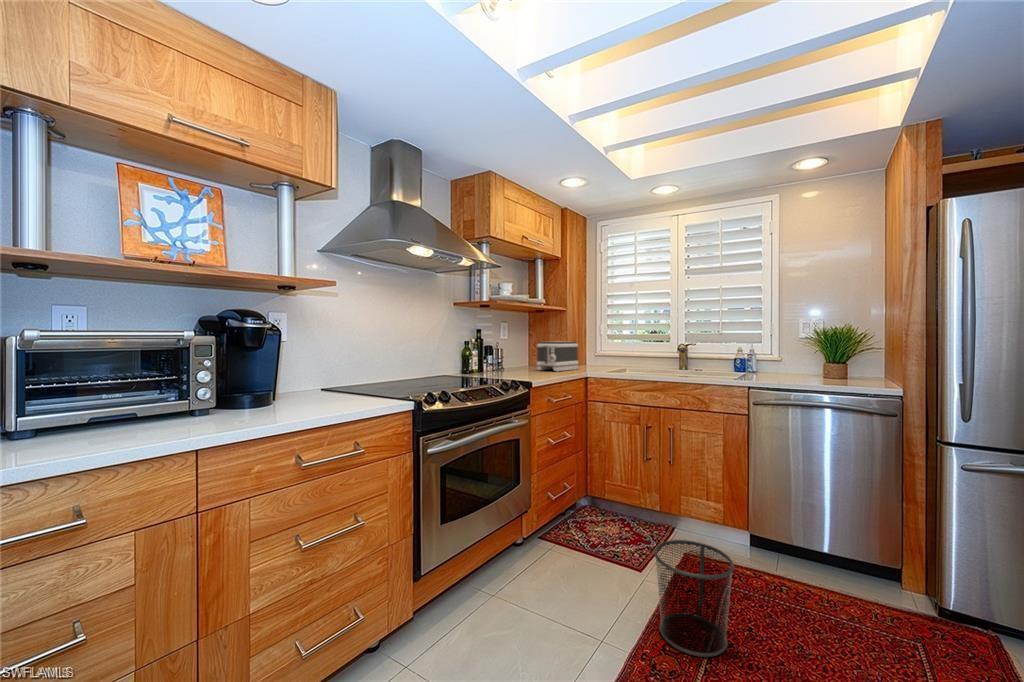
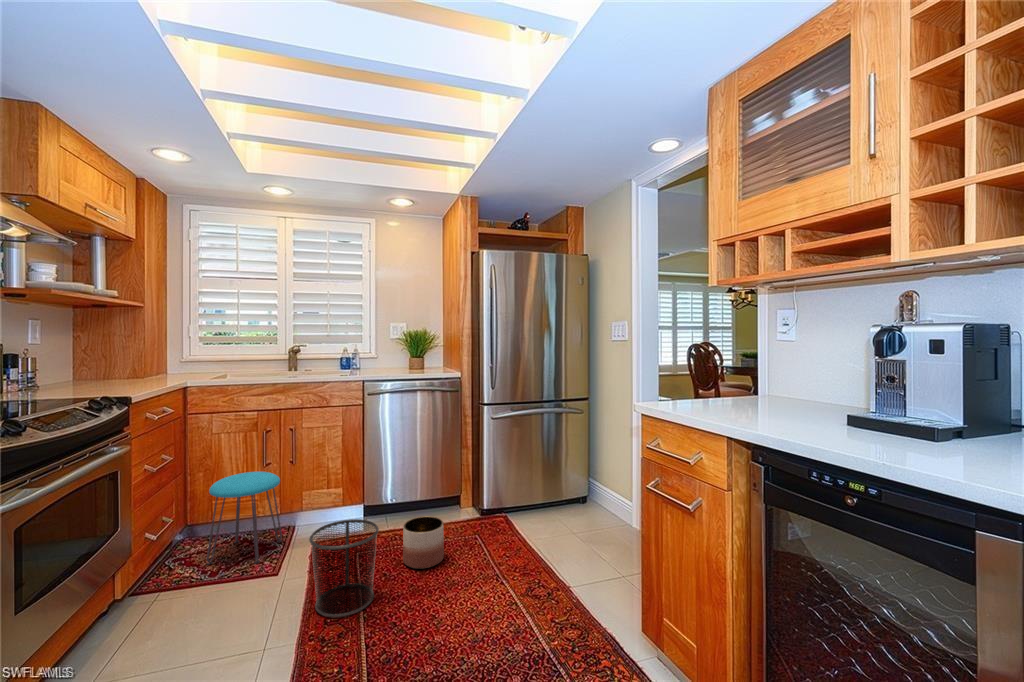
toaster: present [537,341,579,371] -> none [101,345,166,384]
stool: none [592,462,657,552] -> present [207,472,282,564]
planter: none [780,575,846,654] -> present [403,516,444,569]

